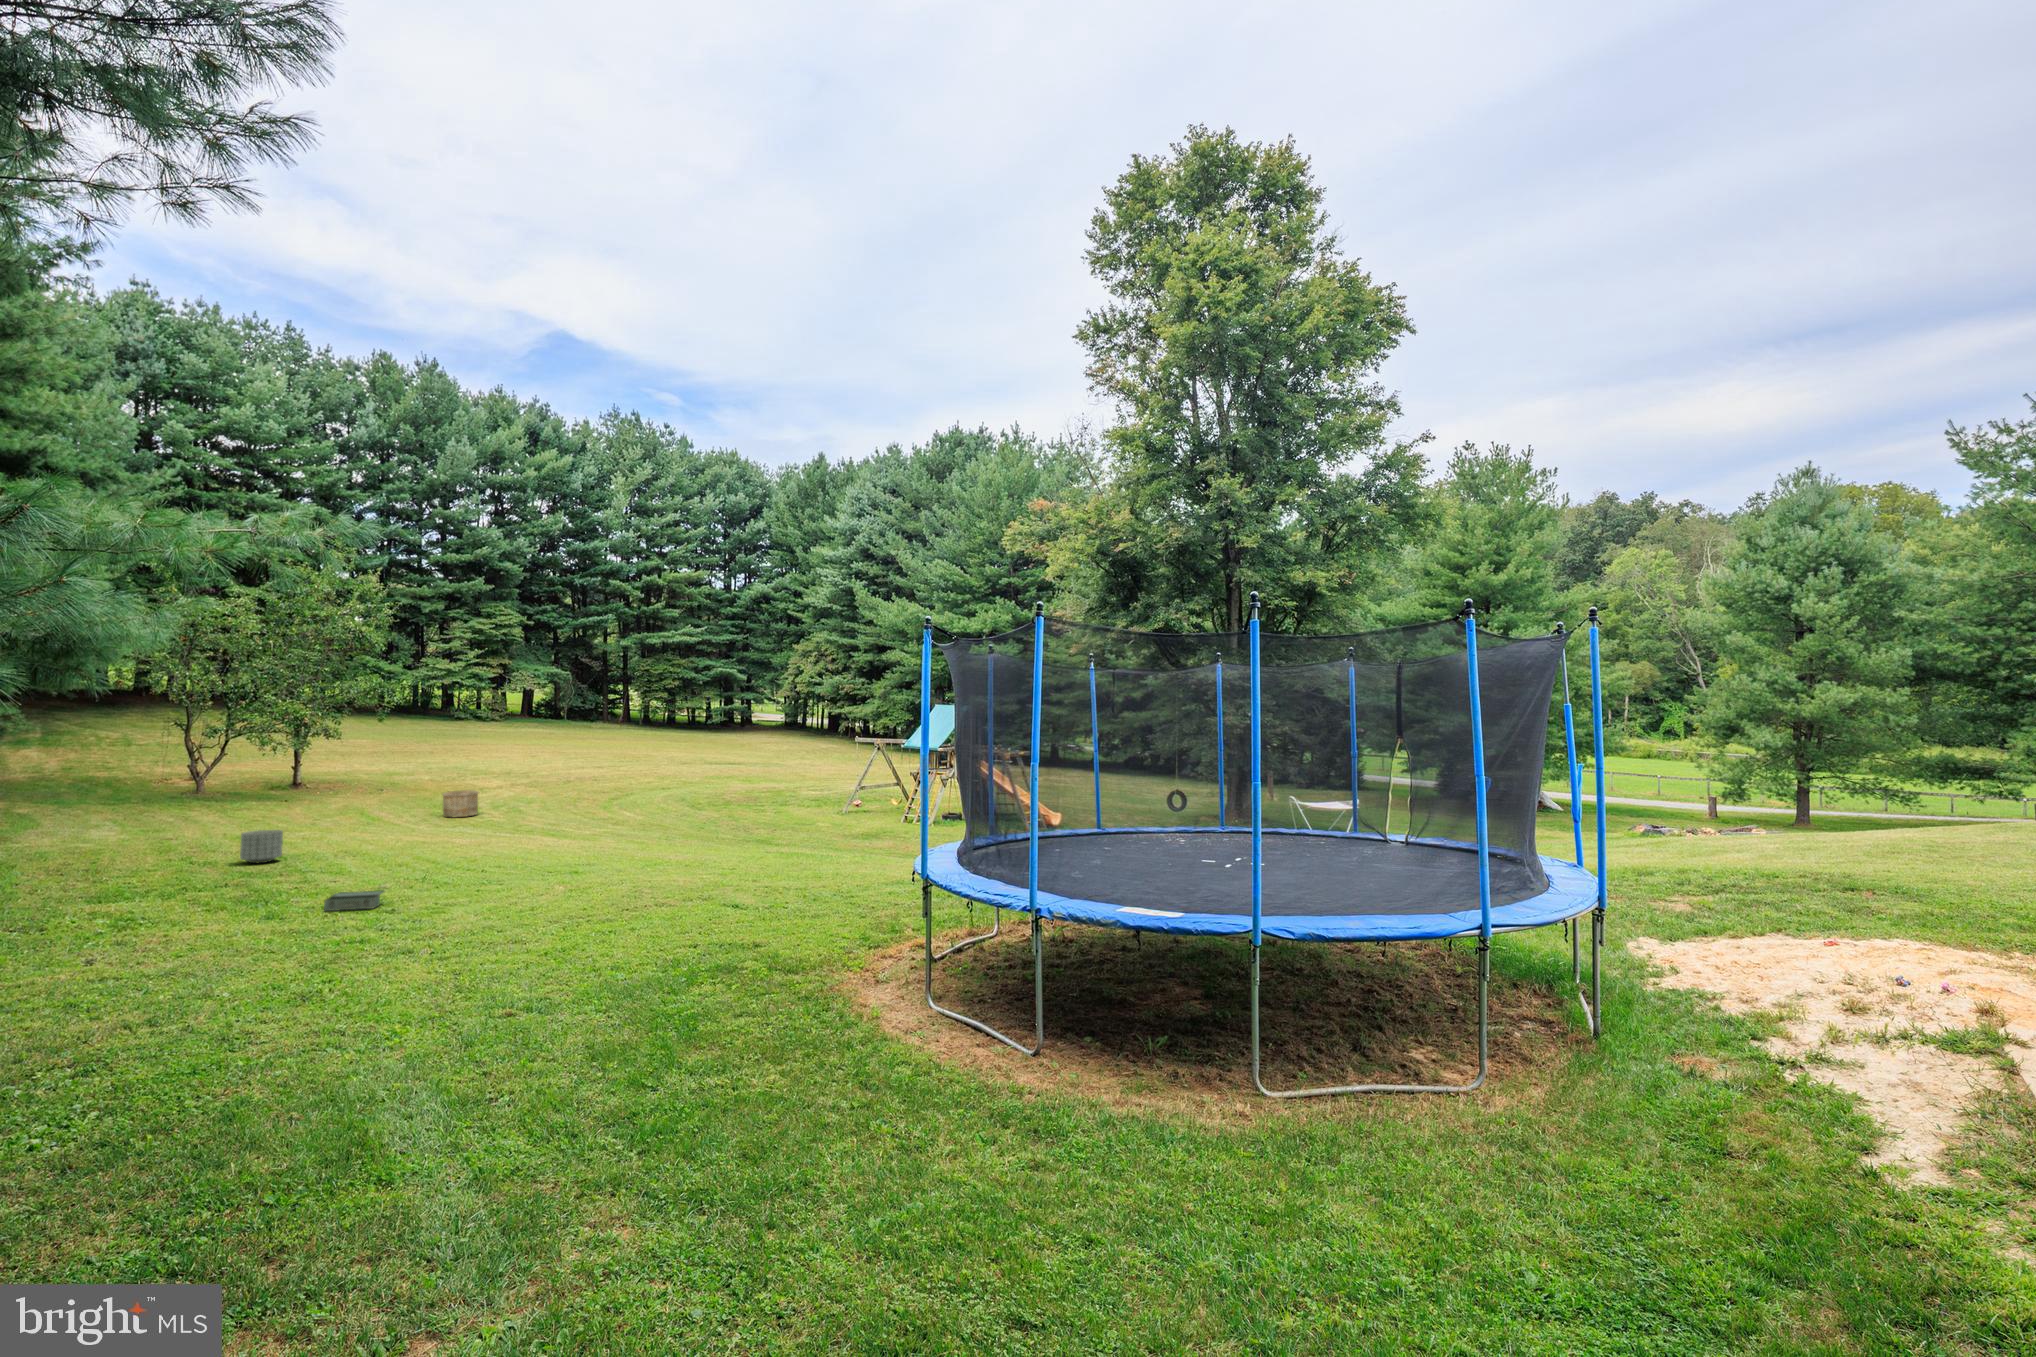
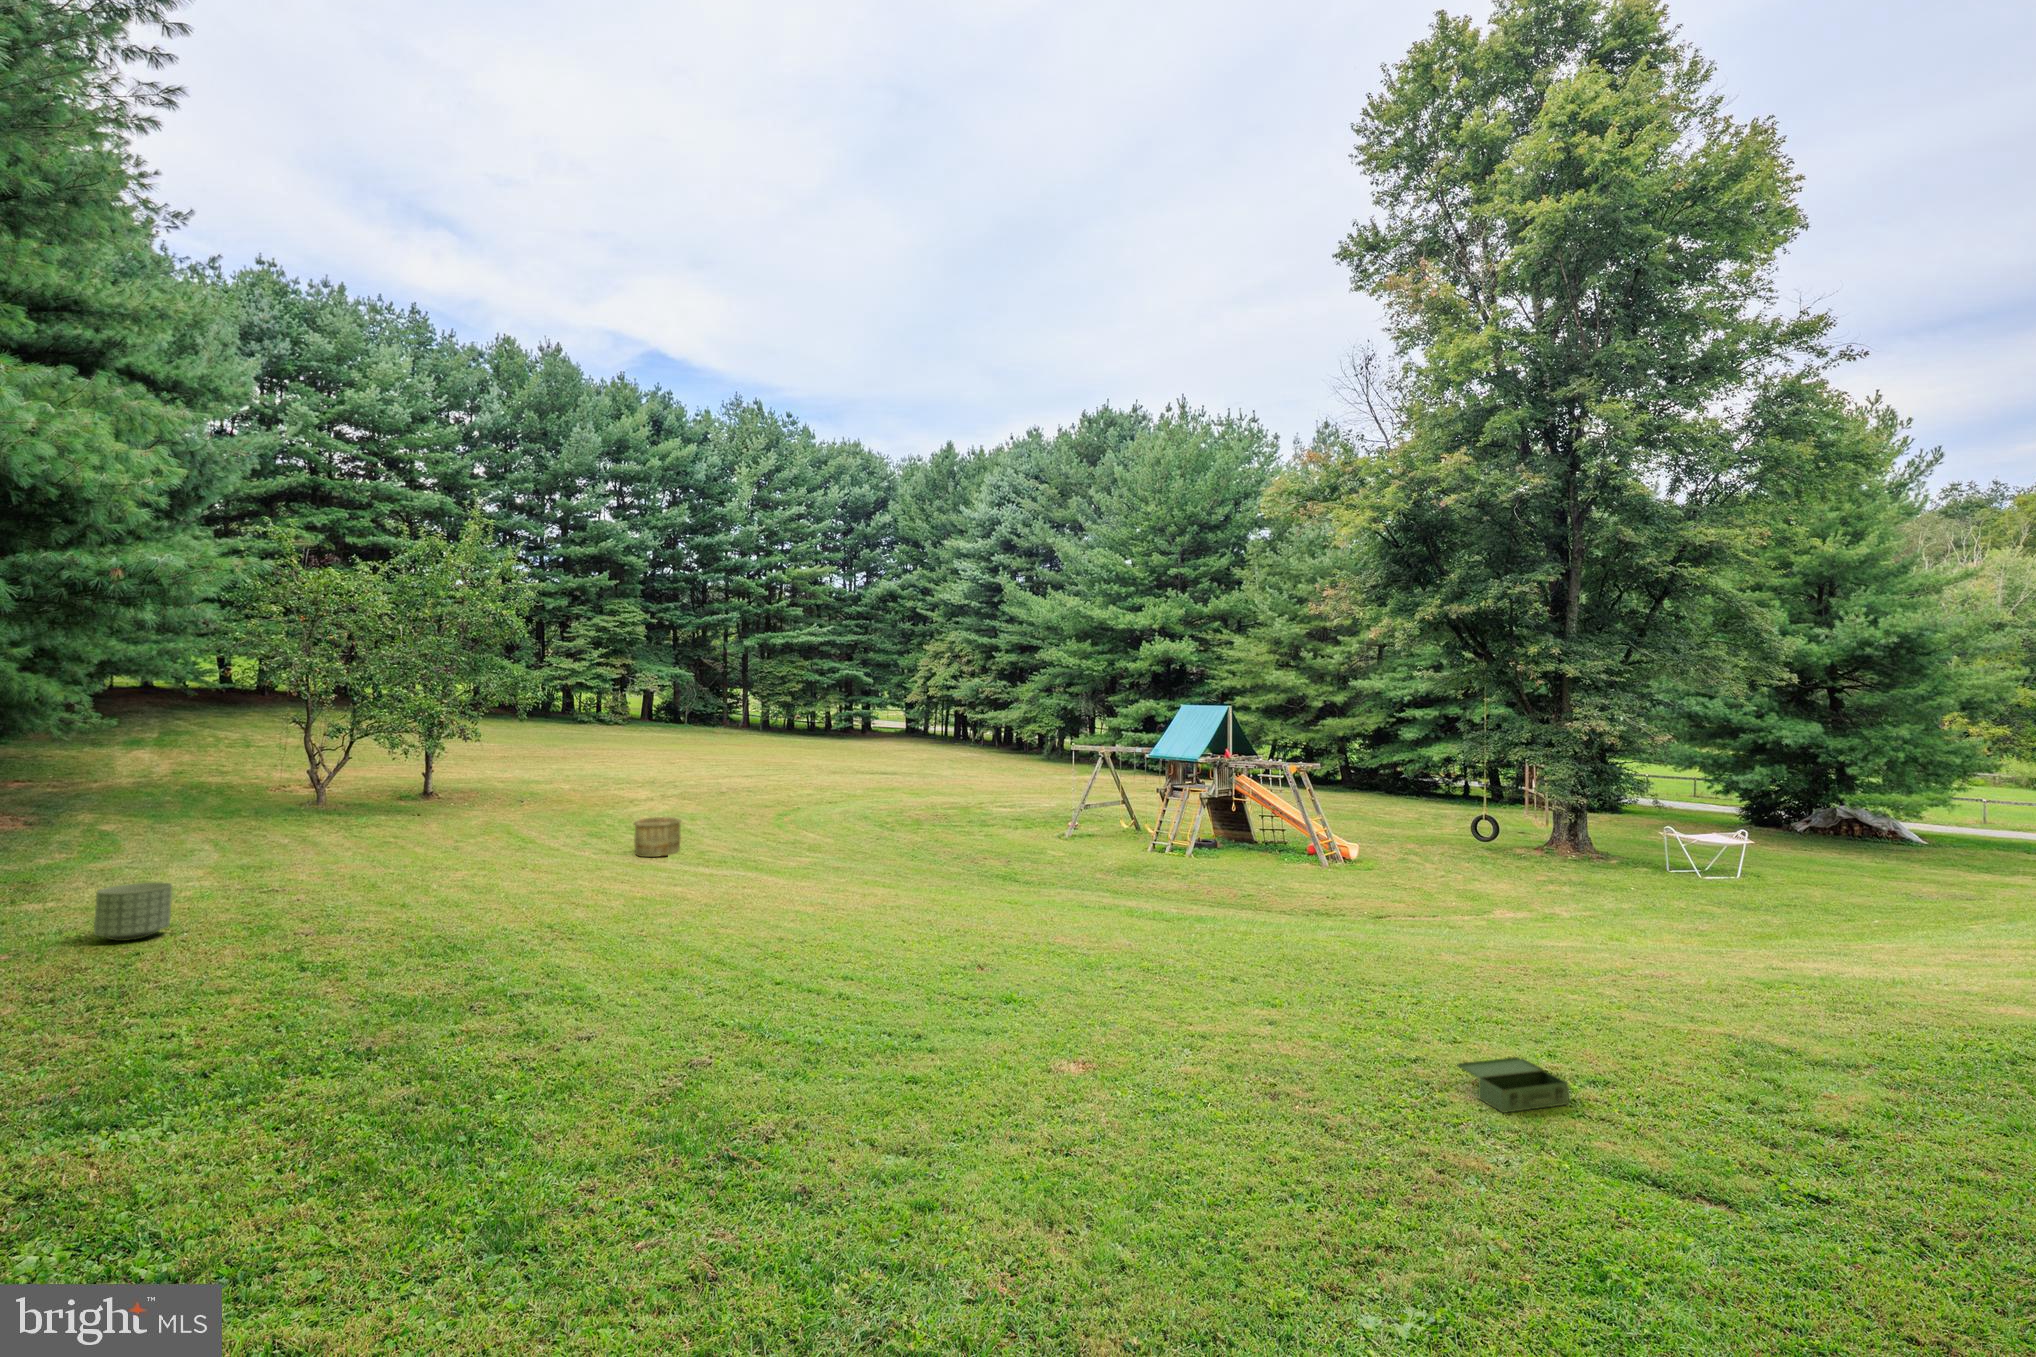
planter: present [240,830,283,863] -> present [93,882,172,941]
toolbox: present [324,890,384,911] -> present [1458,1057,1569,1113]

